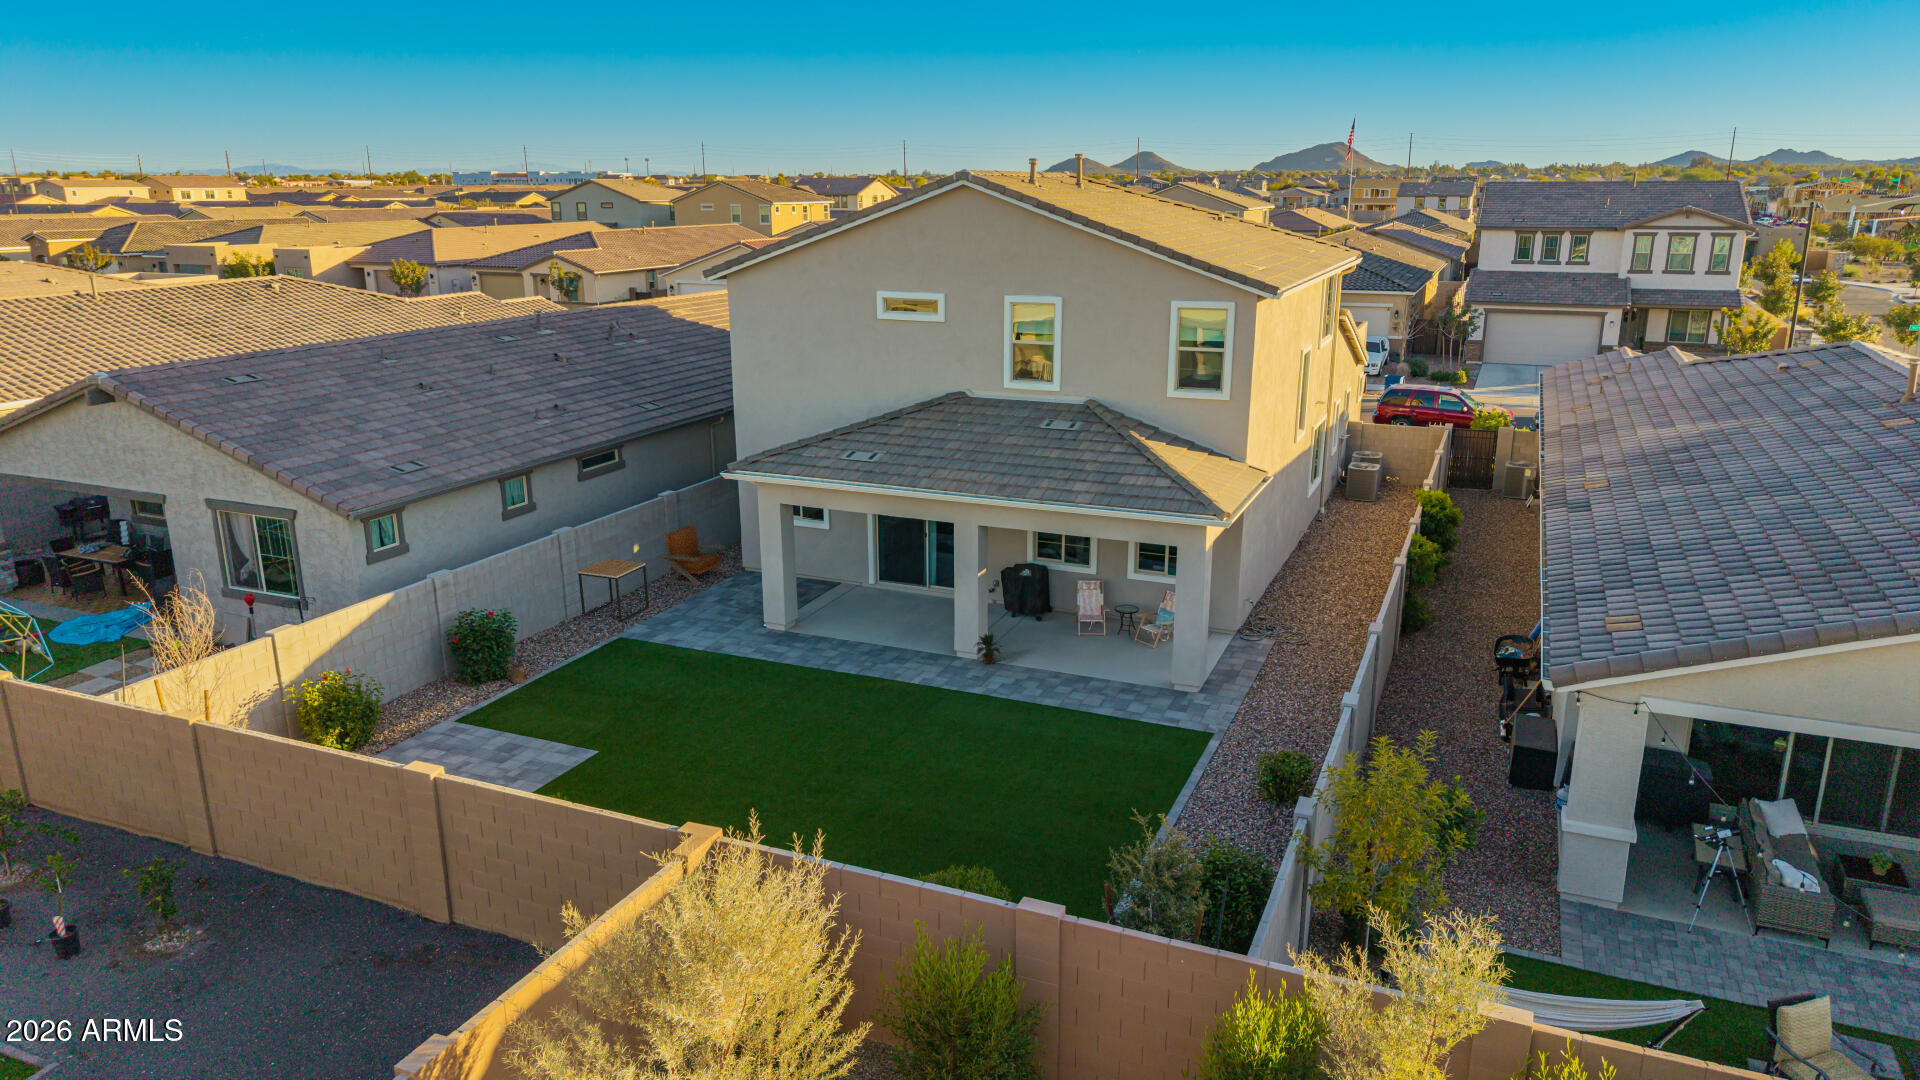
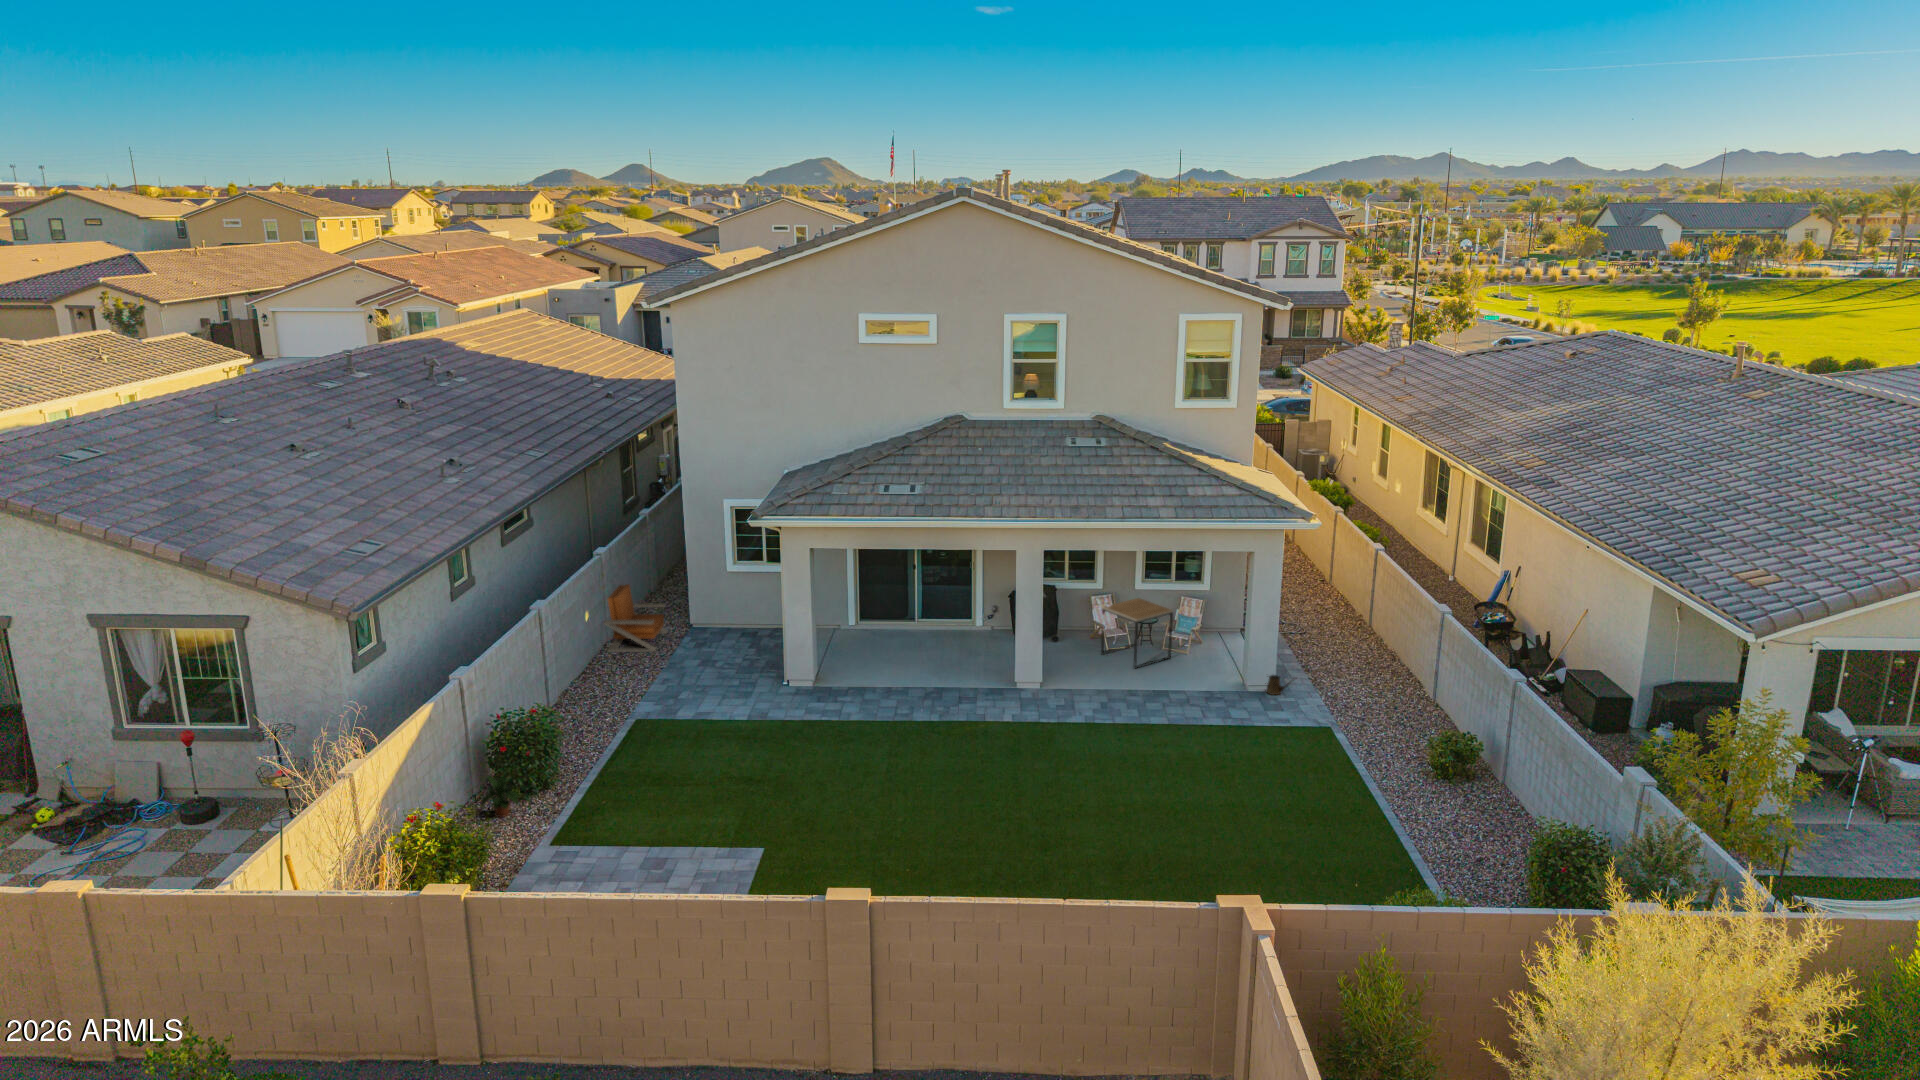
side table: present [578,559,649,622] -> present [1101,598,1173,669]
potted plant: present [976,634,1000,664] -> present [481,776,518,817]
watering can: present [506,663,535,684] -> present [1266,675,1288,695]

